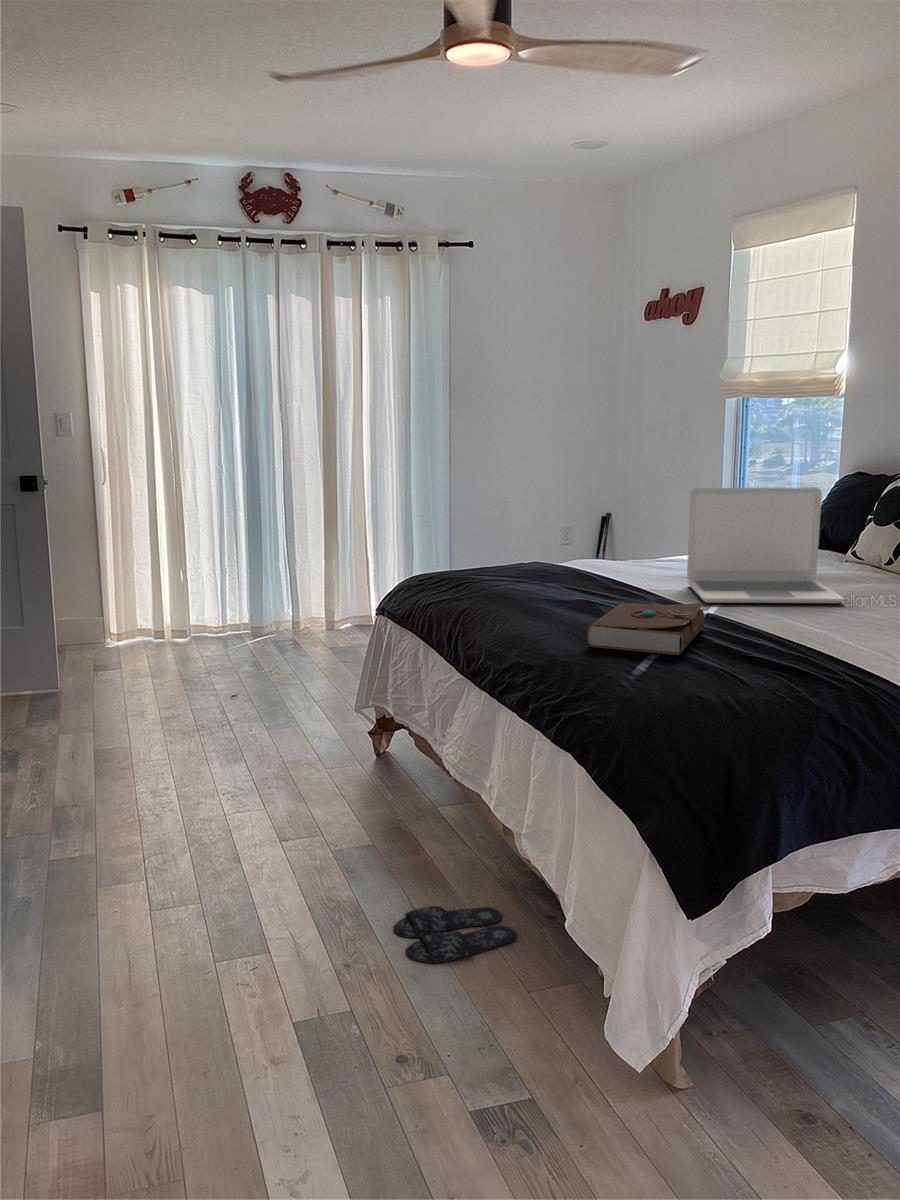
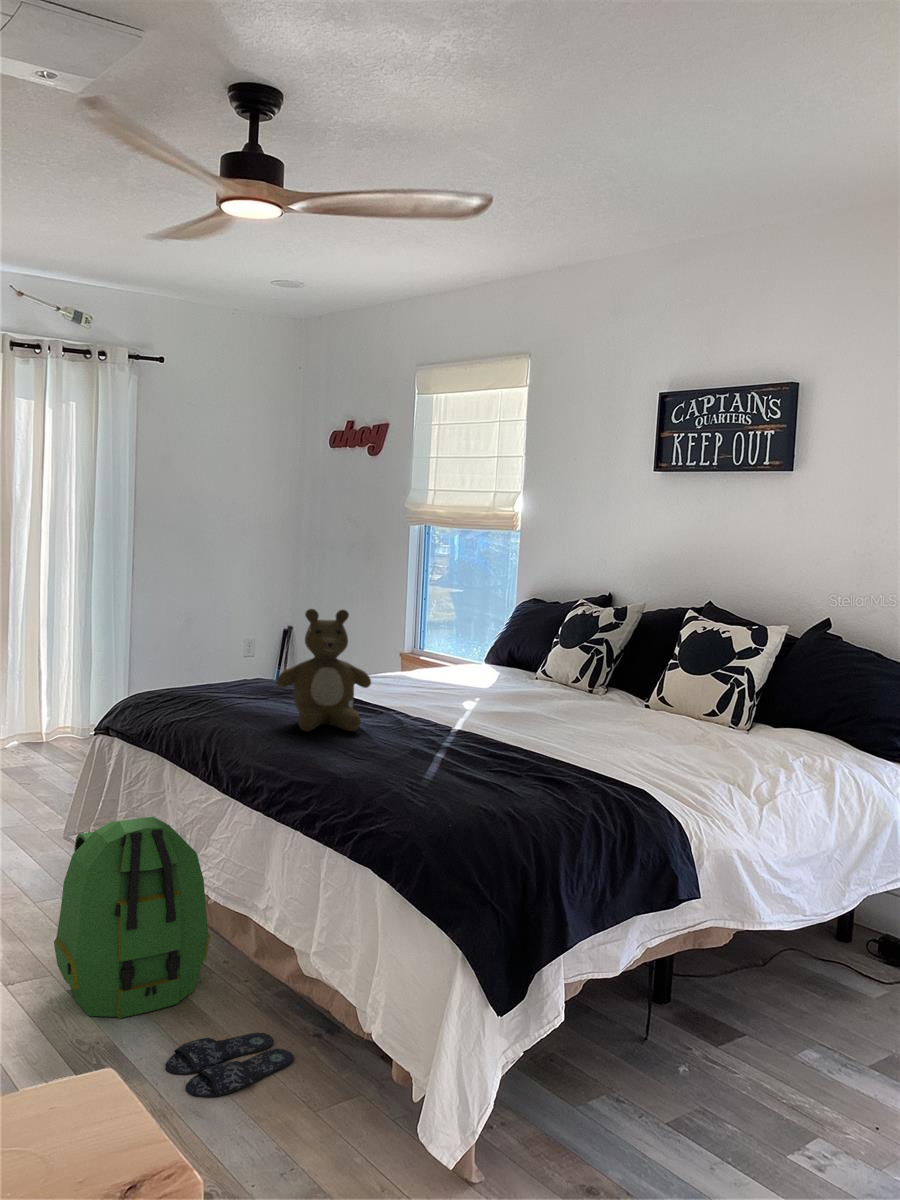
teddy bear: none [524,482,625,611] -> present [276,609,371,731]
laptop: present [687,488,844,603] -> none [417,615,556,721]
book: present [587,603,705,655] -> none [361,722,455,772]
backpack: none [314,690,455,878] -> present [54,817,210,1018]

